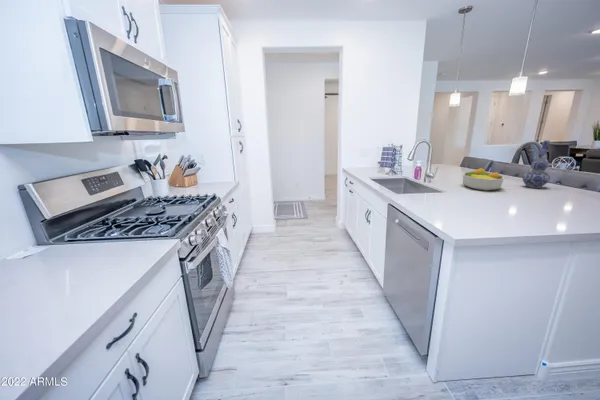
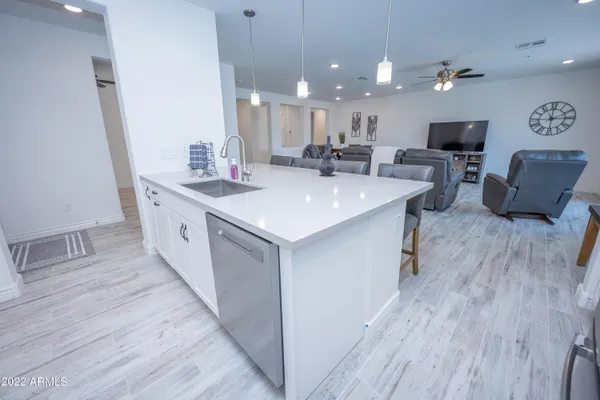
fruit bowl: present [463,168,504,191] -> none [277,161,309,182]

